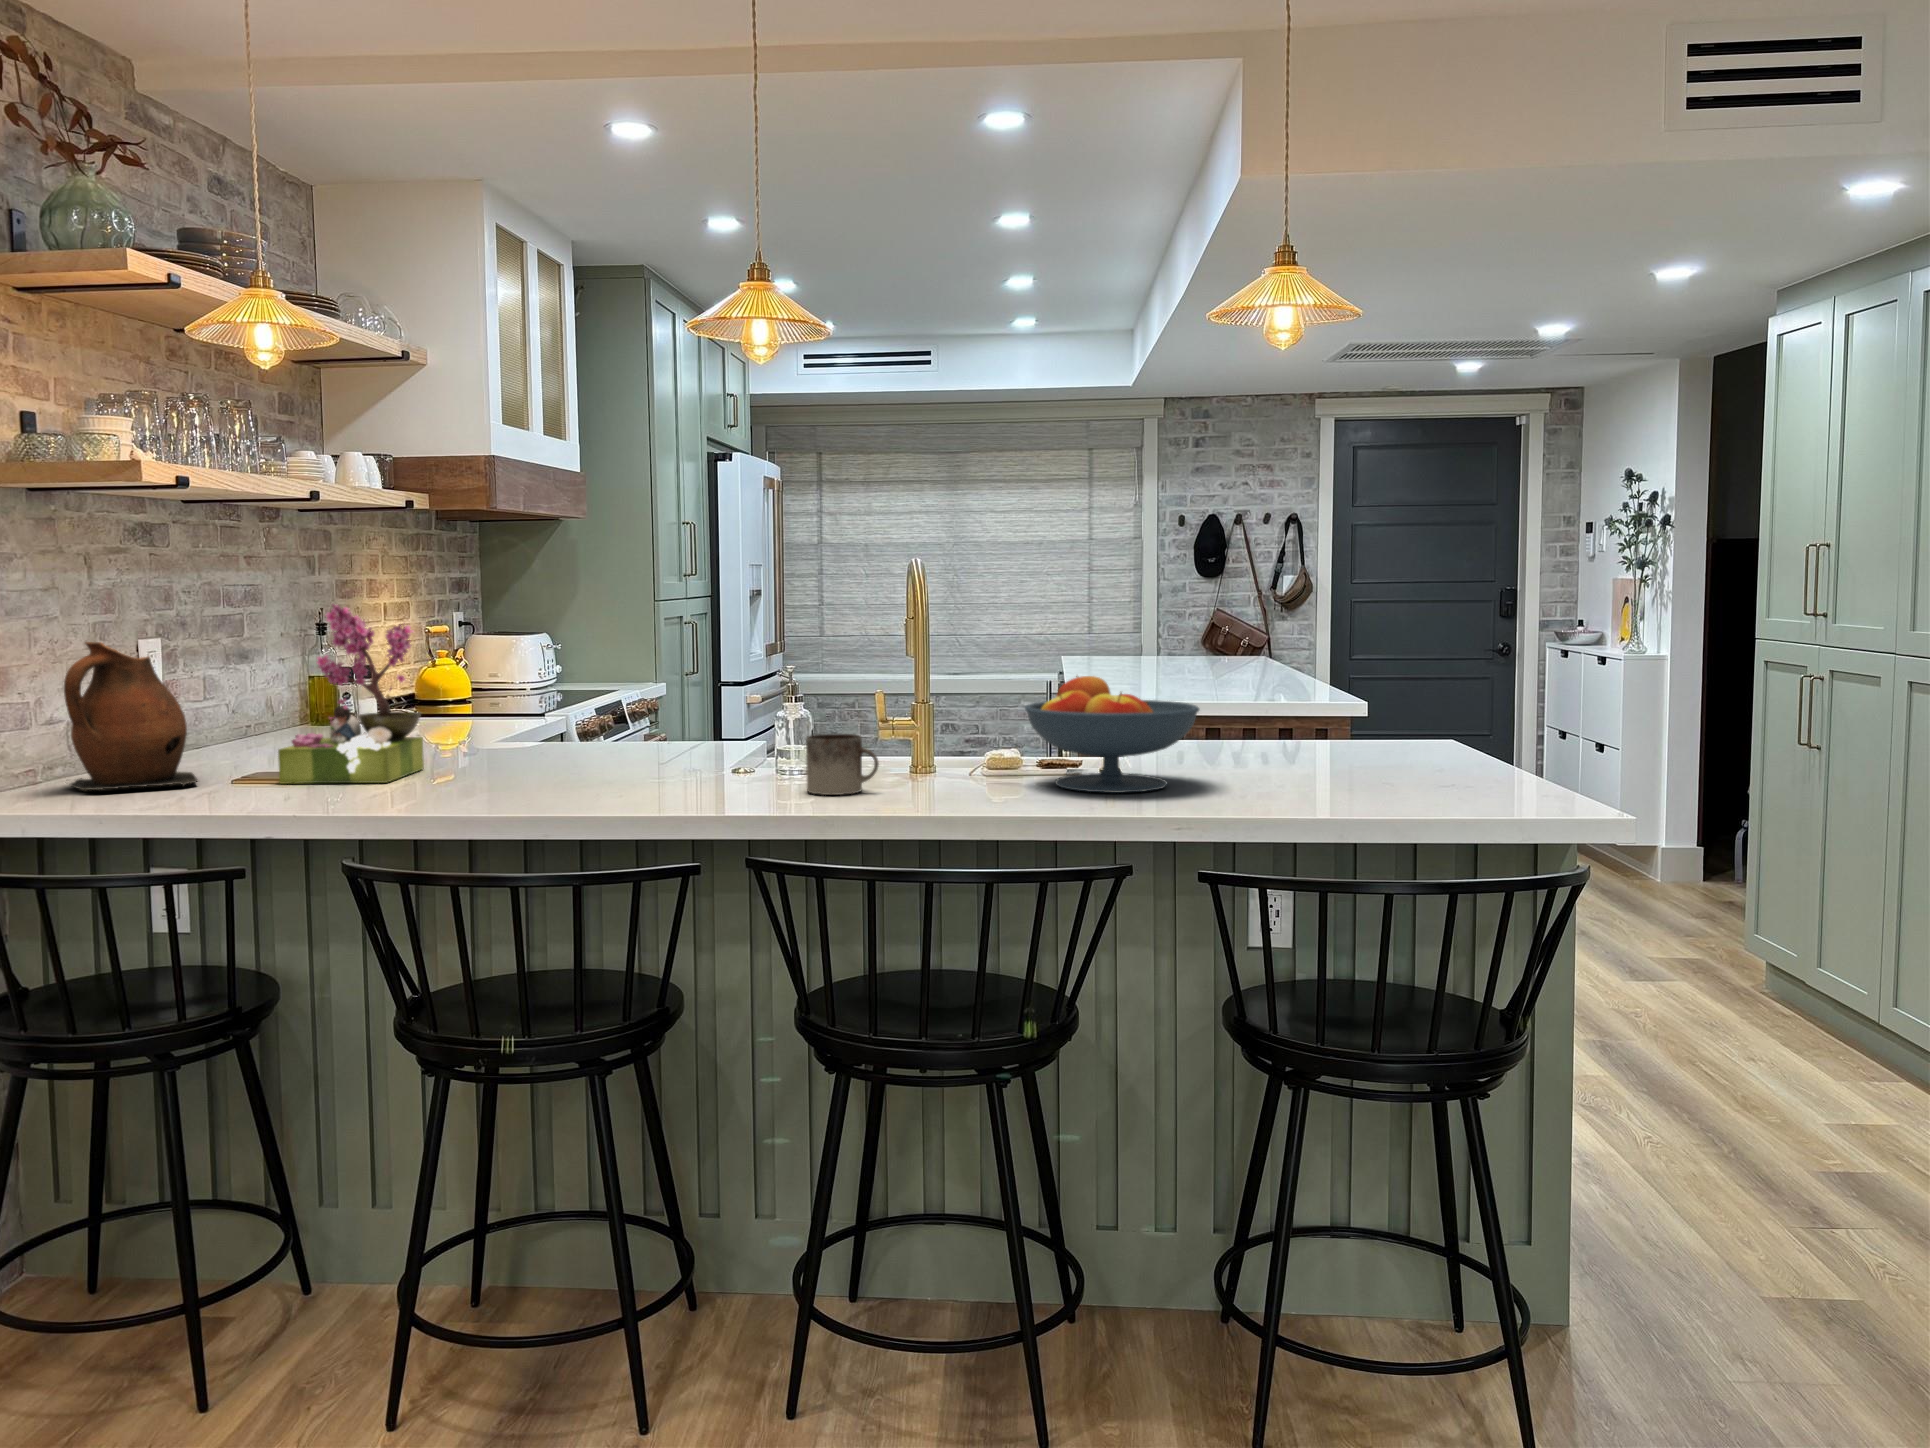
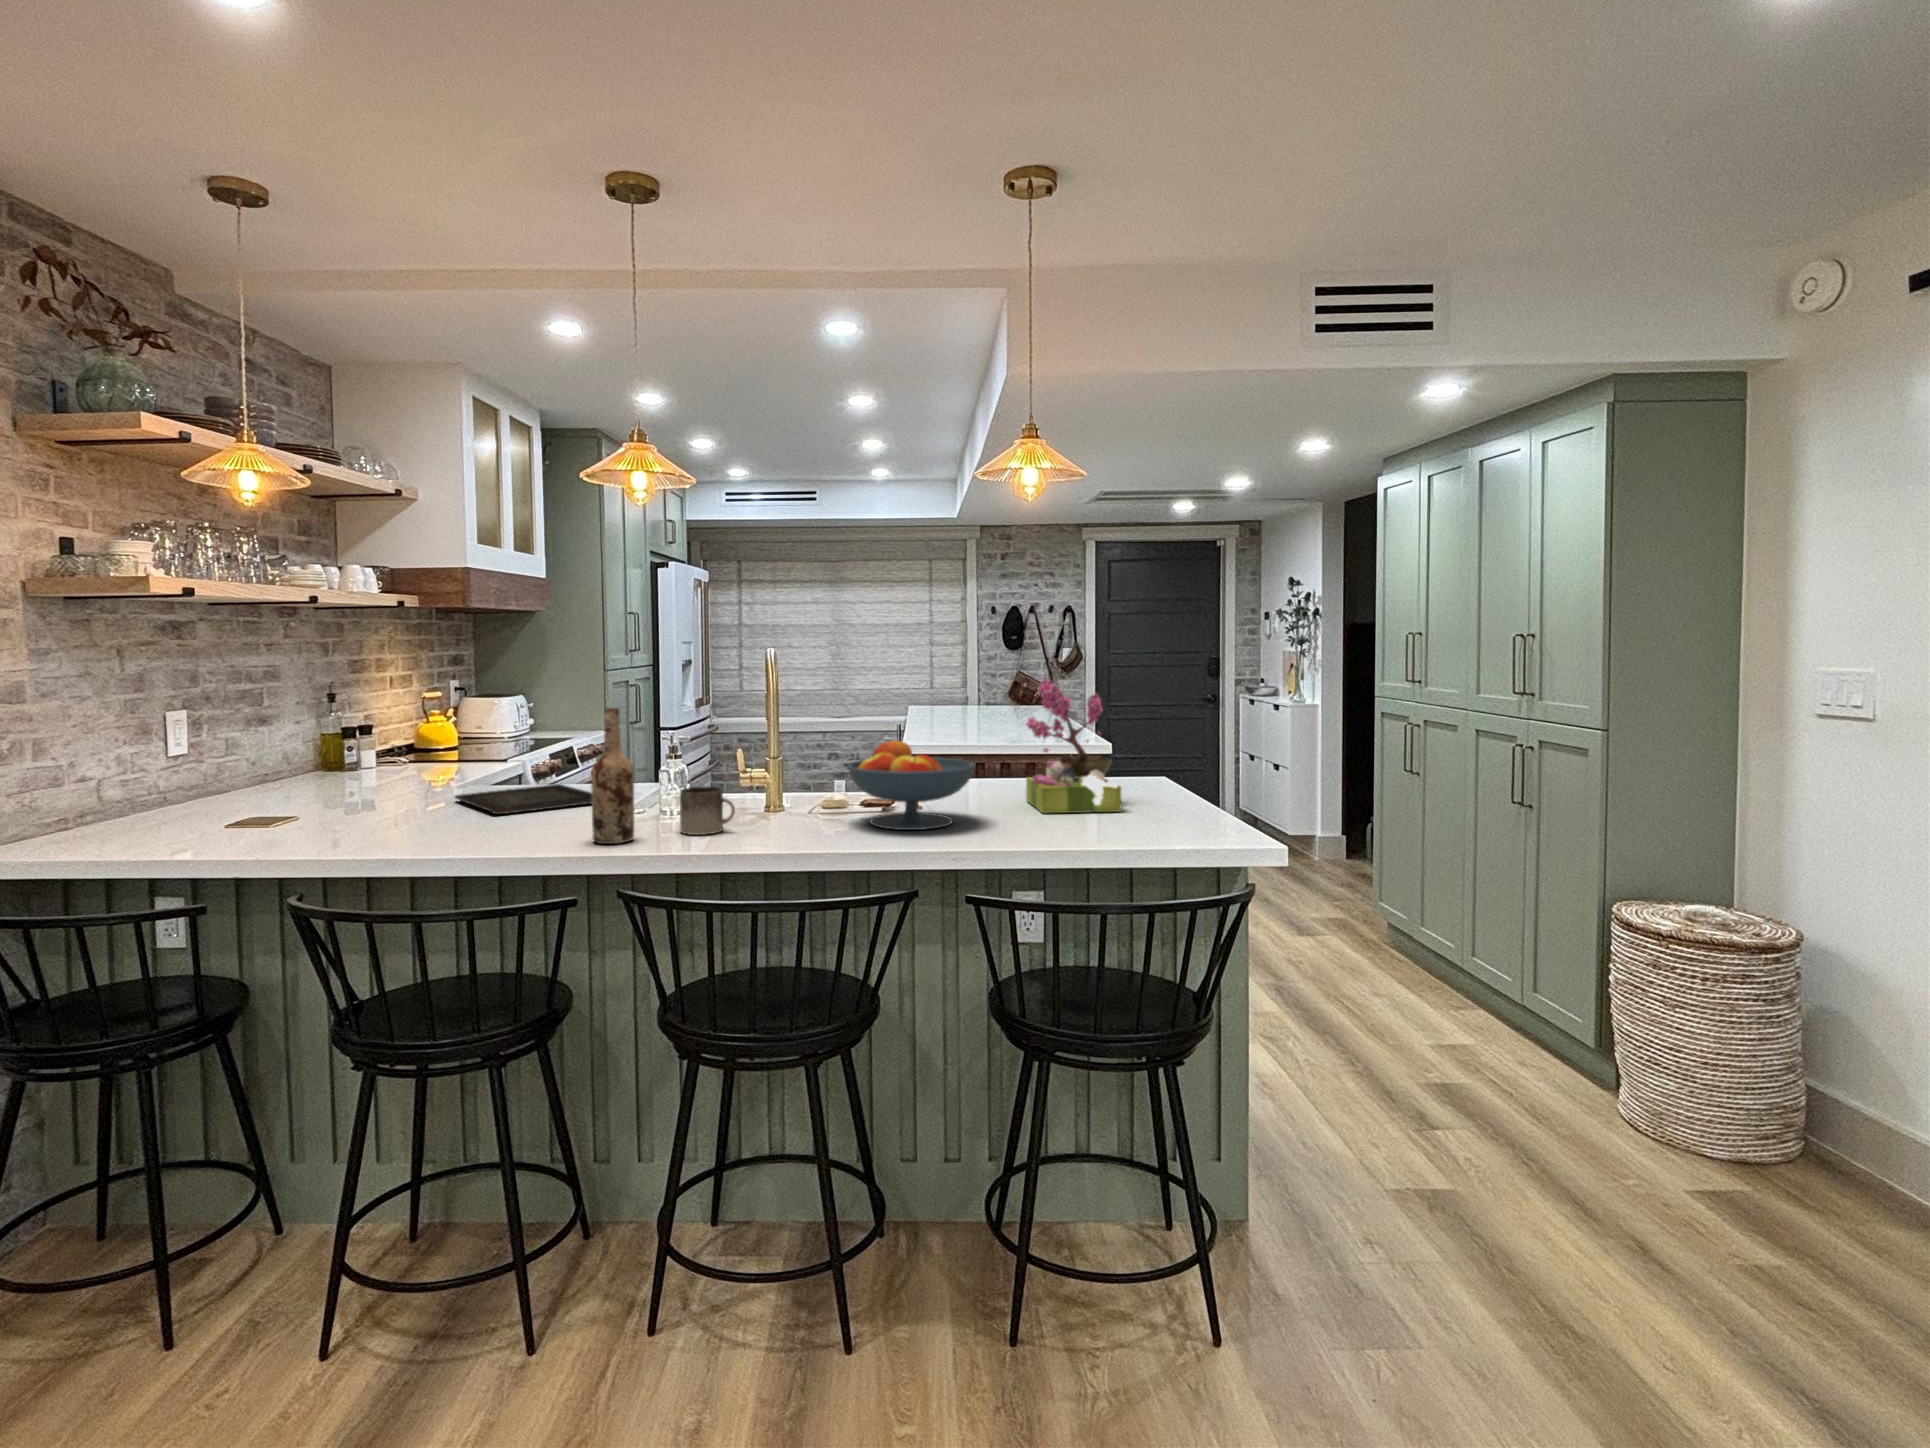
flower arrangement: present [278,604,424,784] -> present [1026,679,1121,813]
wine bottle: none [697,627,751,803] -> present [591,708,634,844]
ceramic pitcher: present [64,642,198,790] -> none [83,720,200,838]
tray: none [497,739,693,772] -> present [455,784,592,814]

